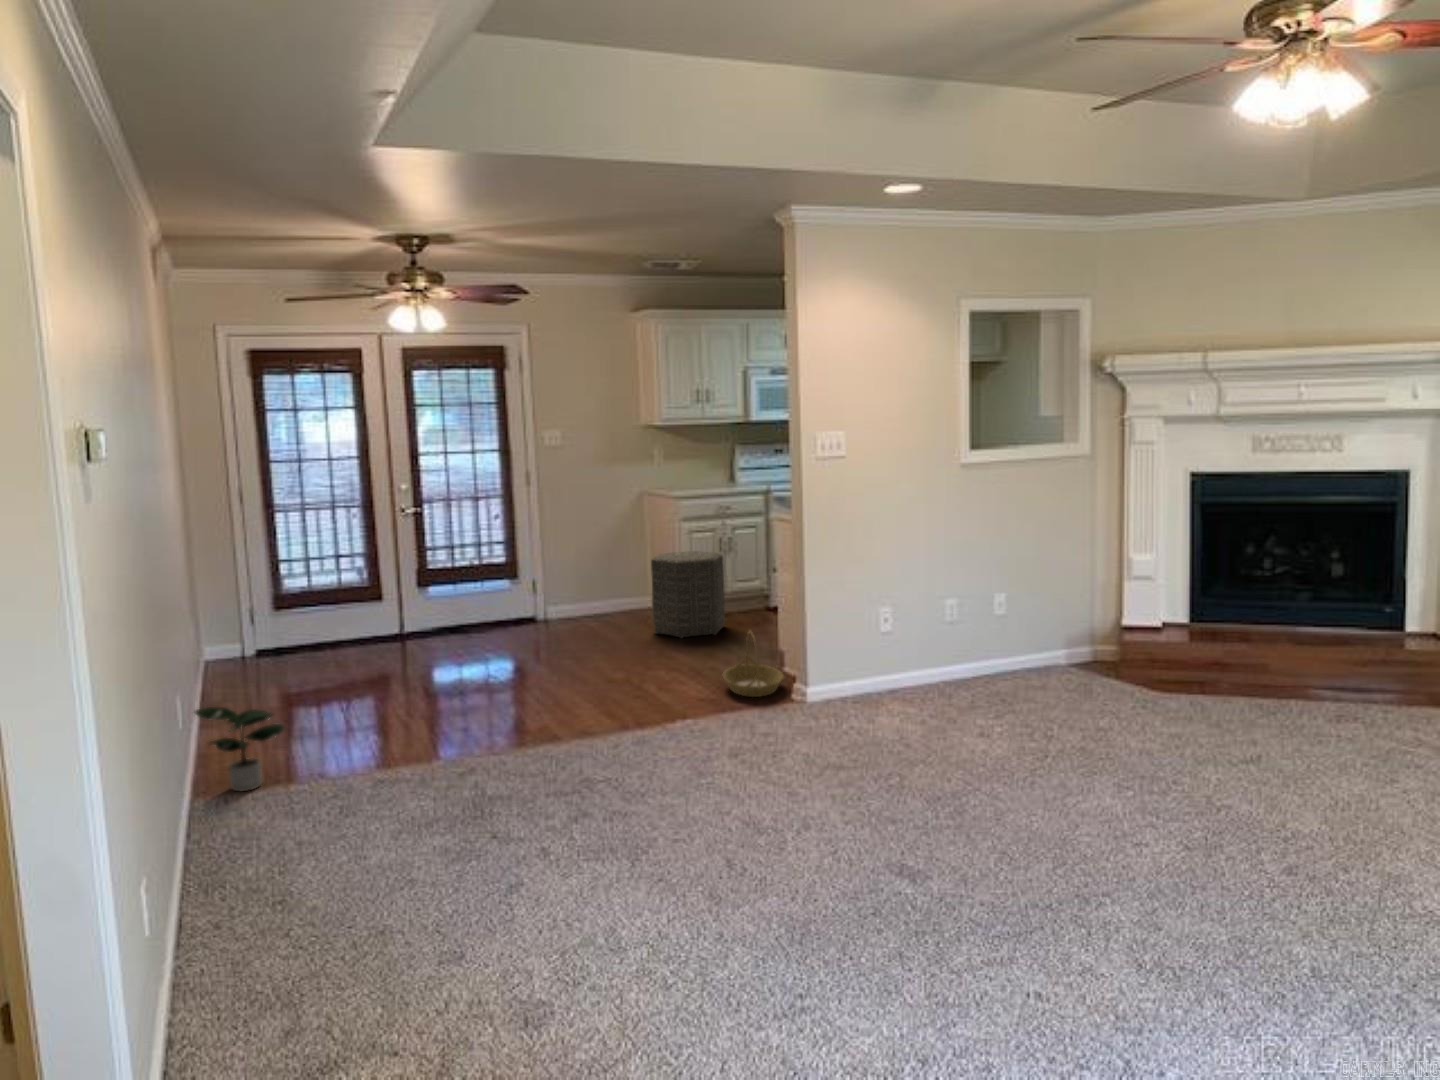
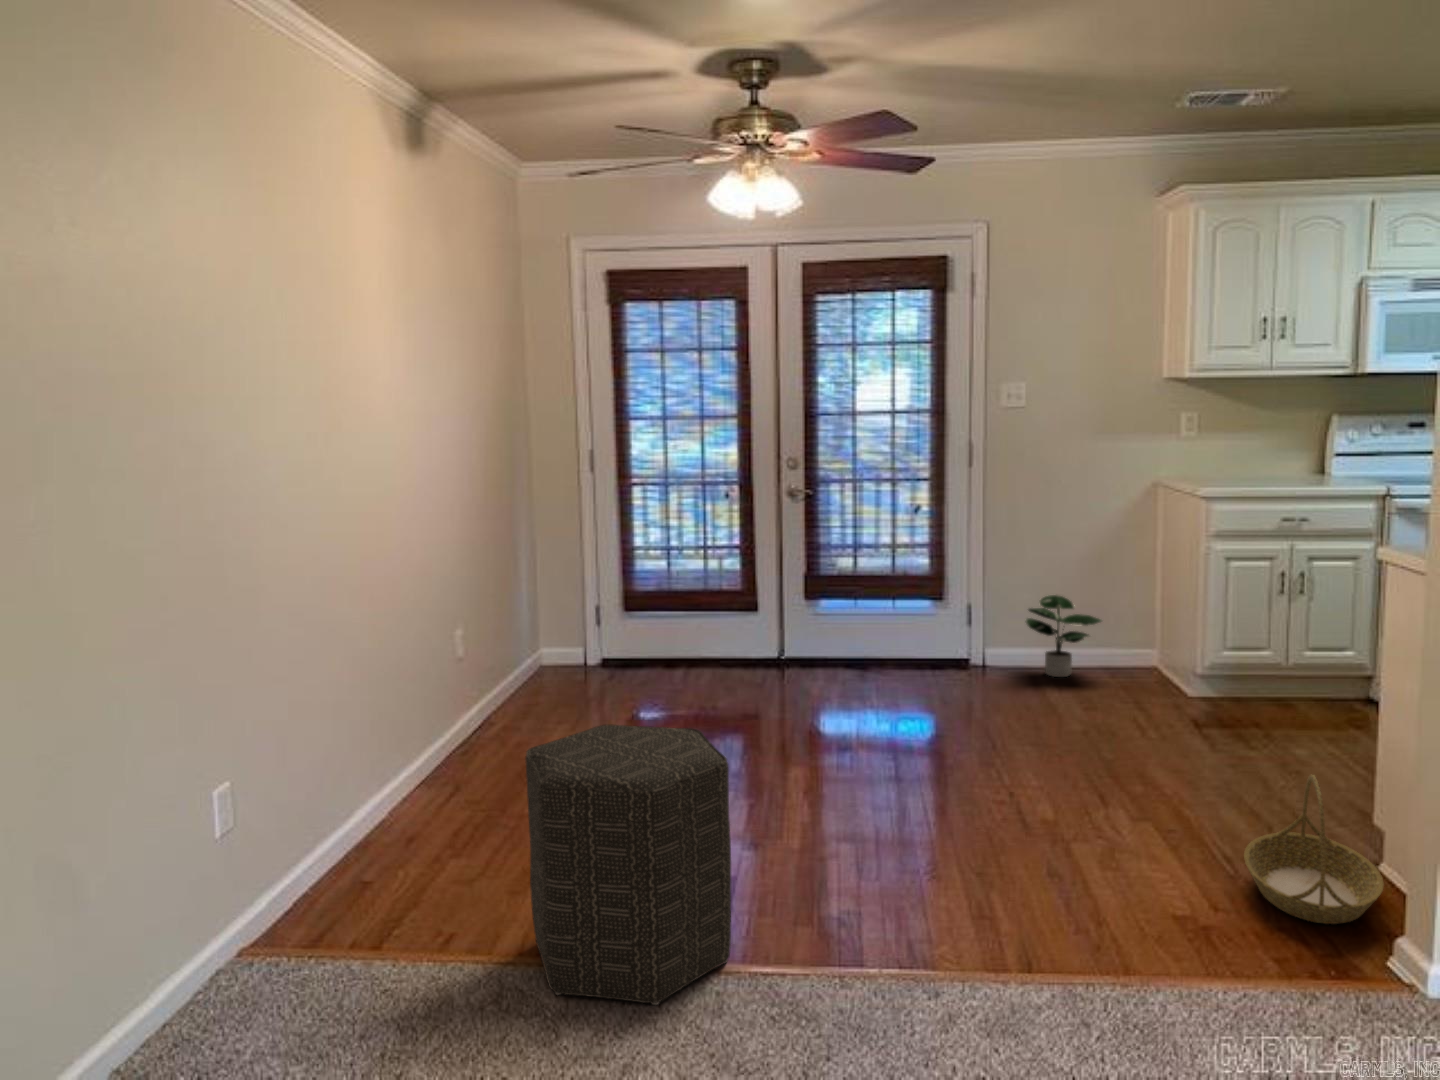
ottoman: present [651,551,725,638] -> present [525,725,731,1005]
potted plant: present [195,707,284,791] -> present [1026,595,1102,677]

